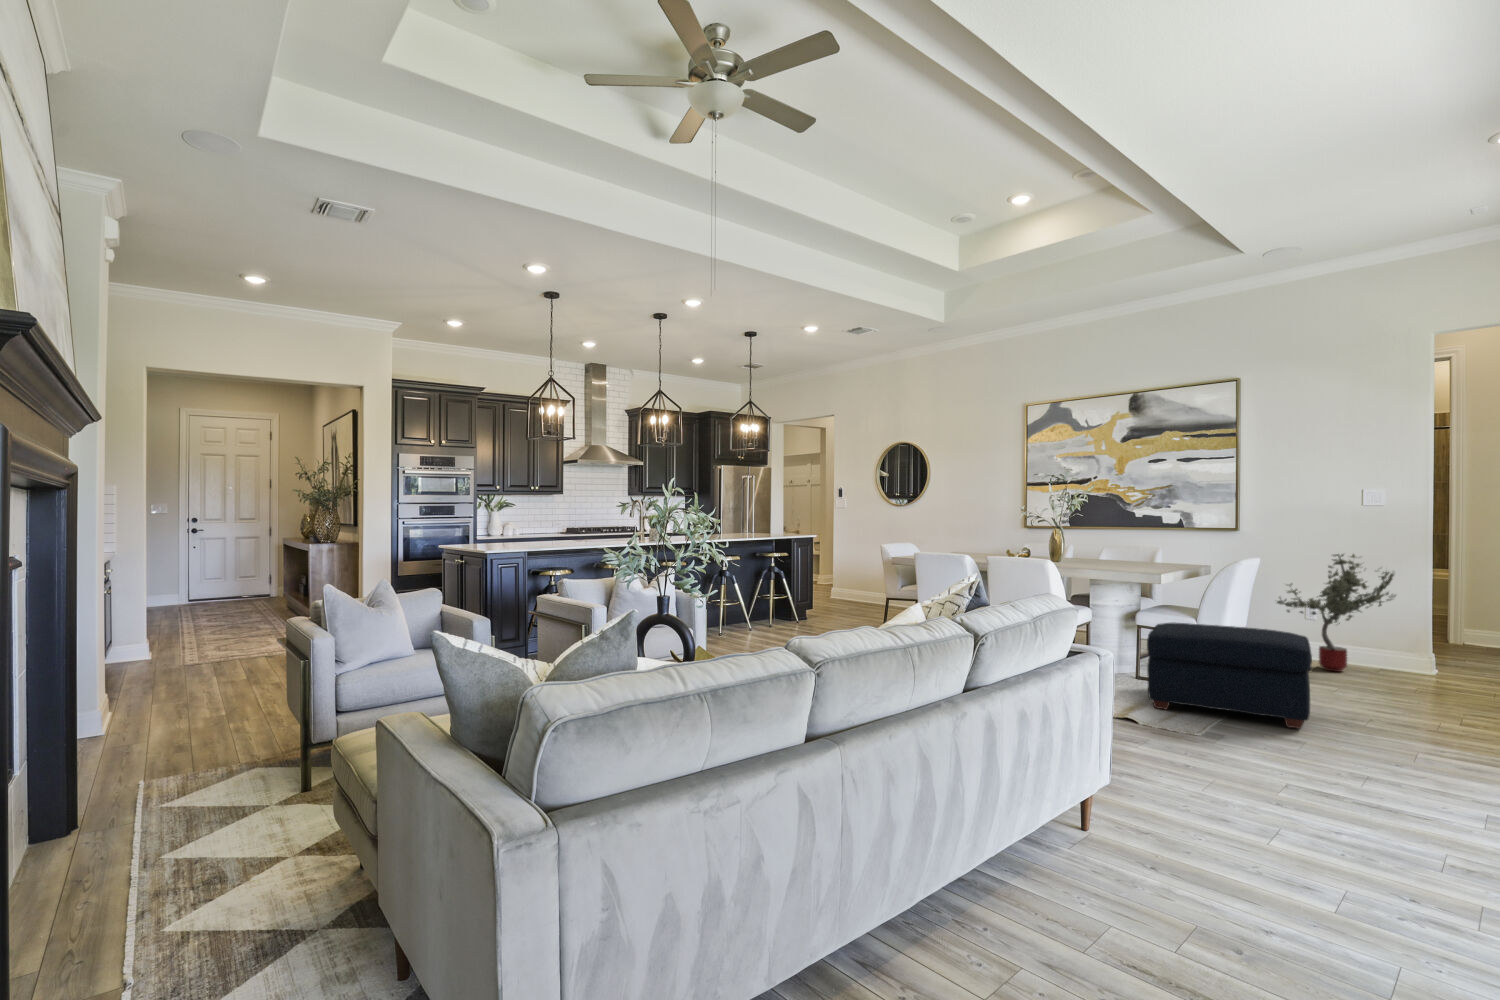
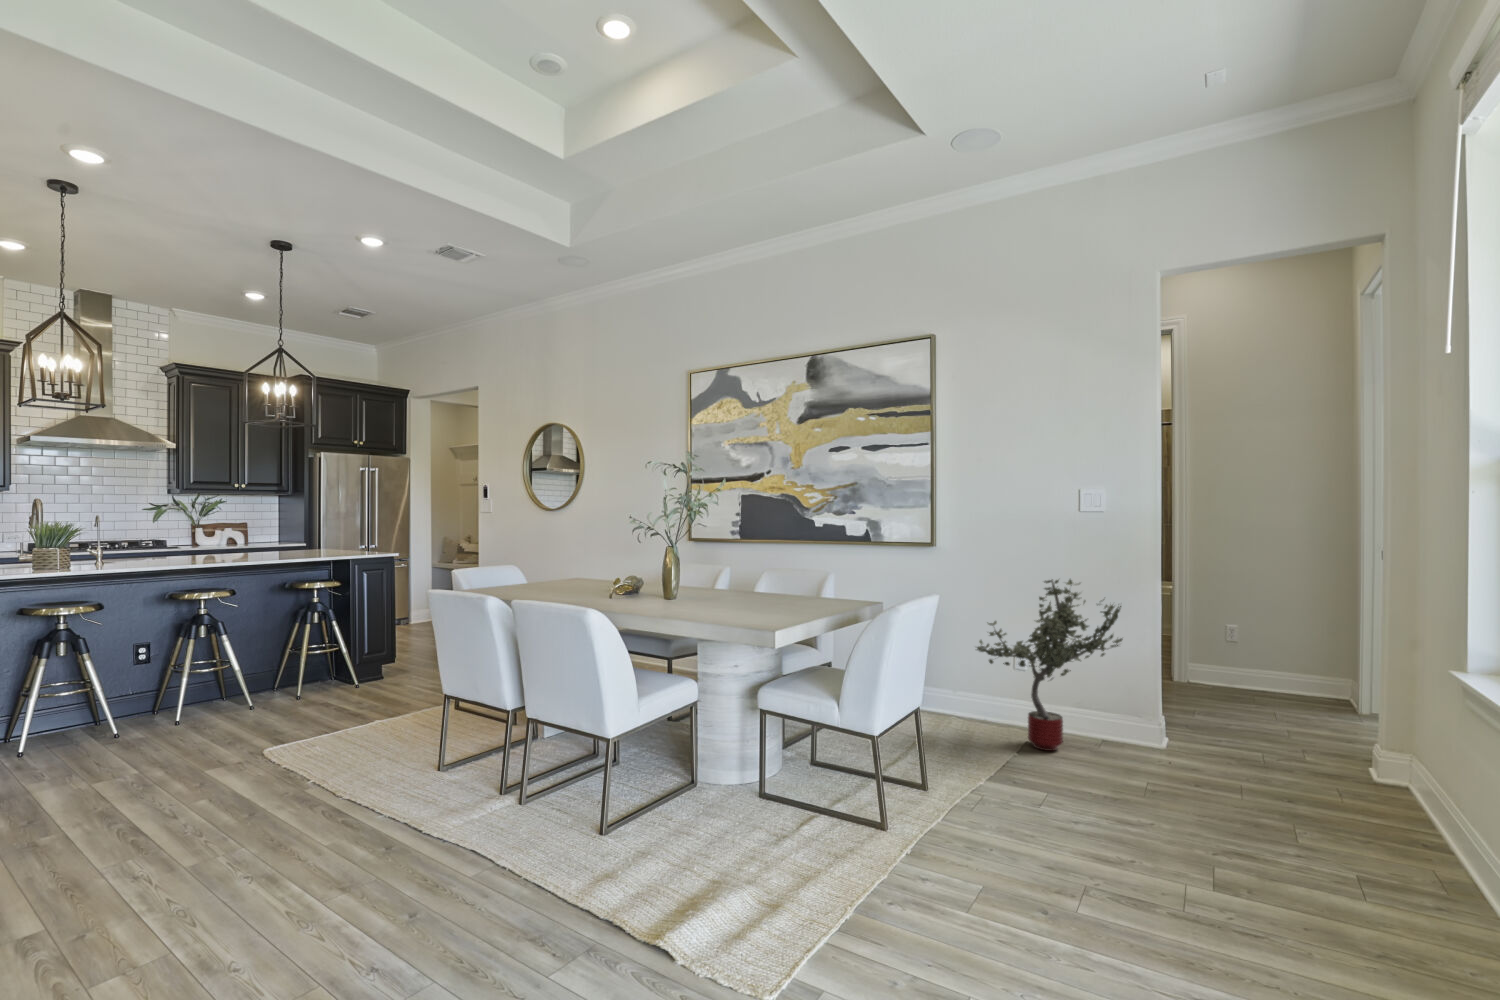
ottoman: present [1147,623,1312,729] -> none [730,710,1002,943]

